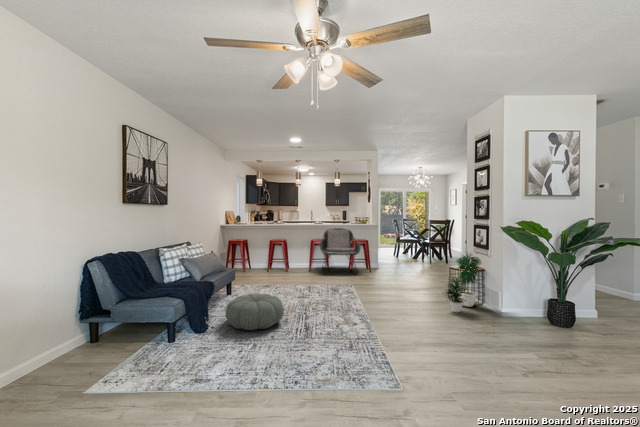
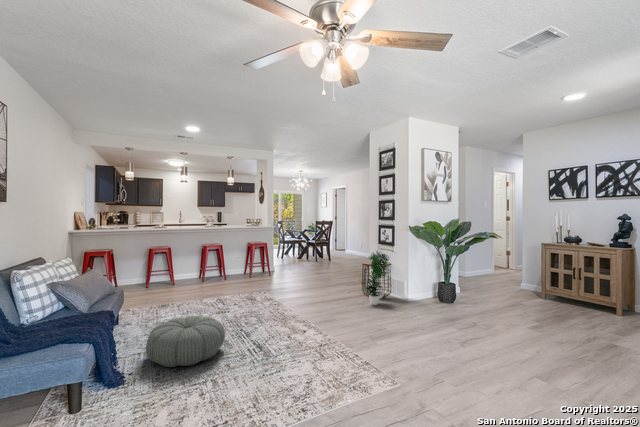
lounge chair: present [320,228,360,274] -> none [212,231,260,285]

